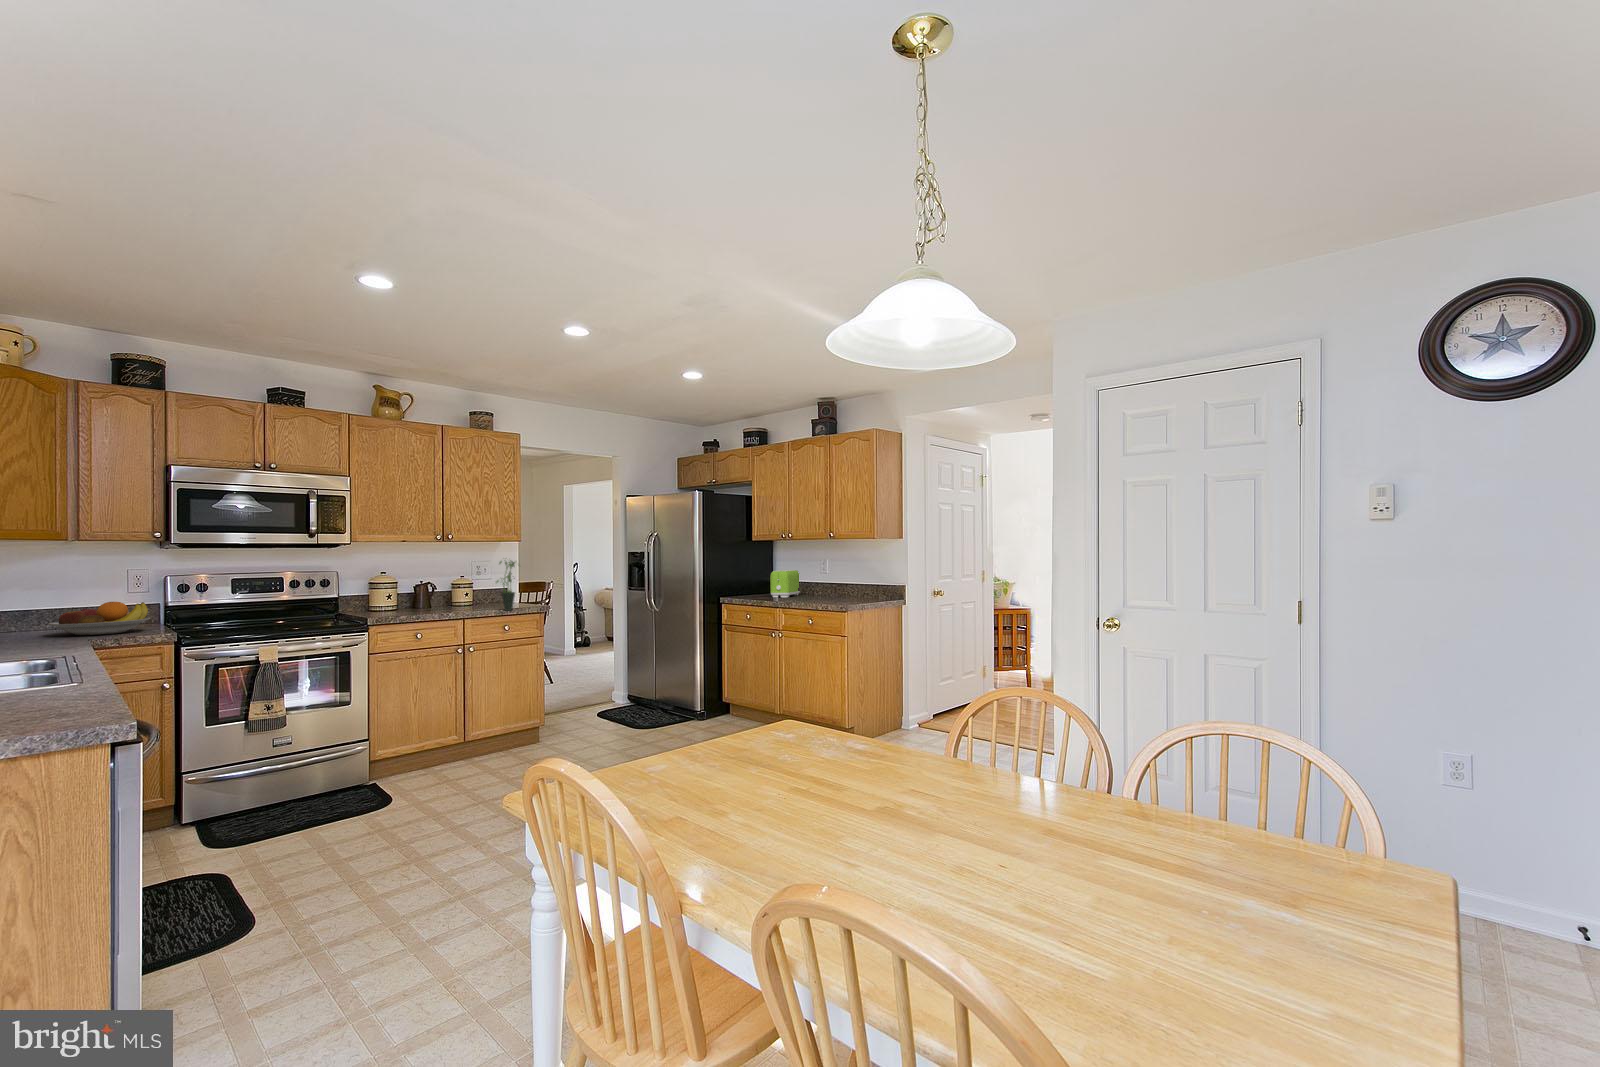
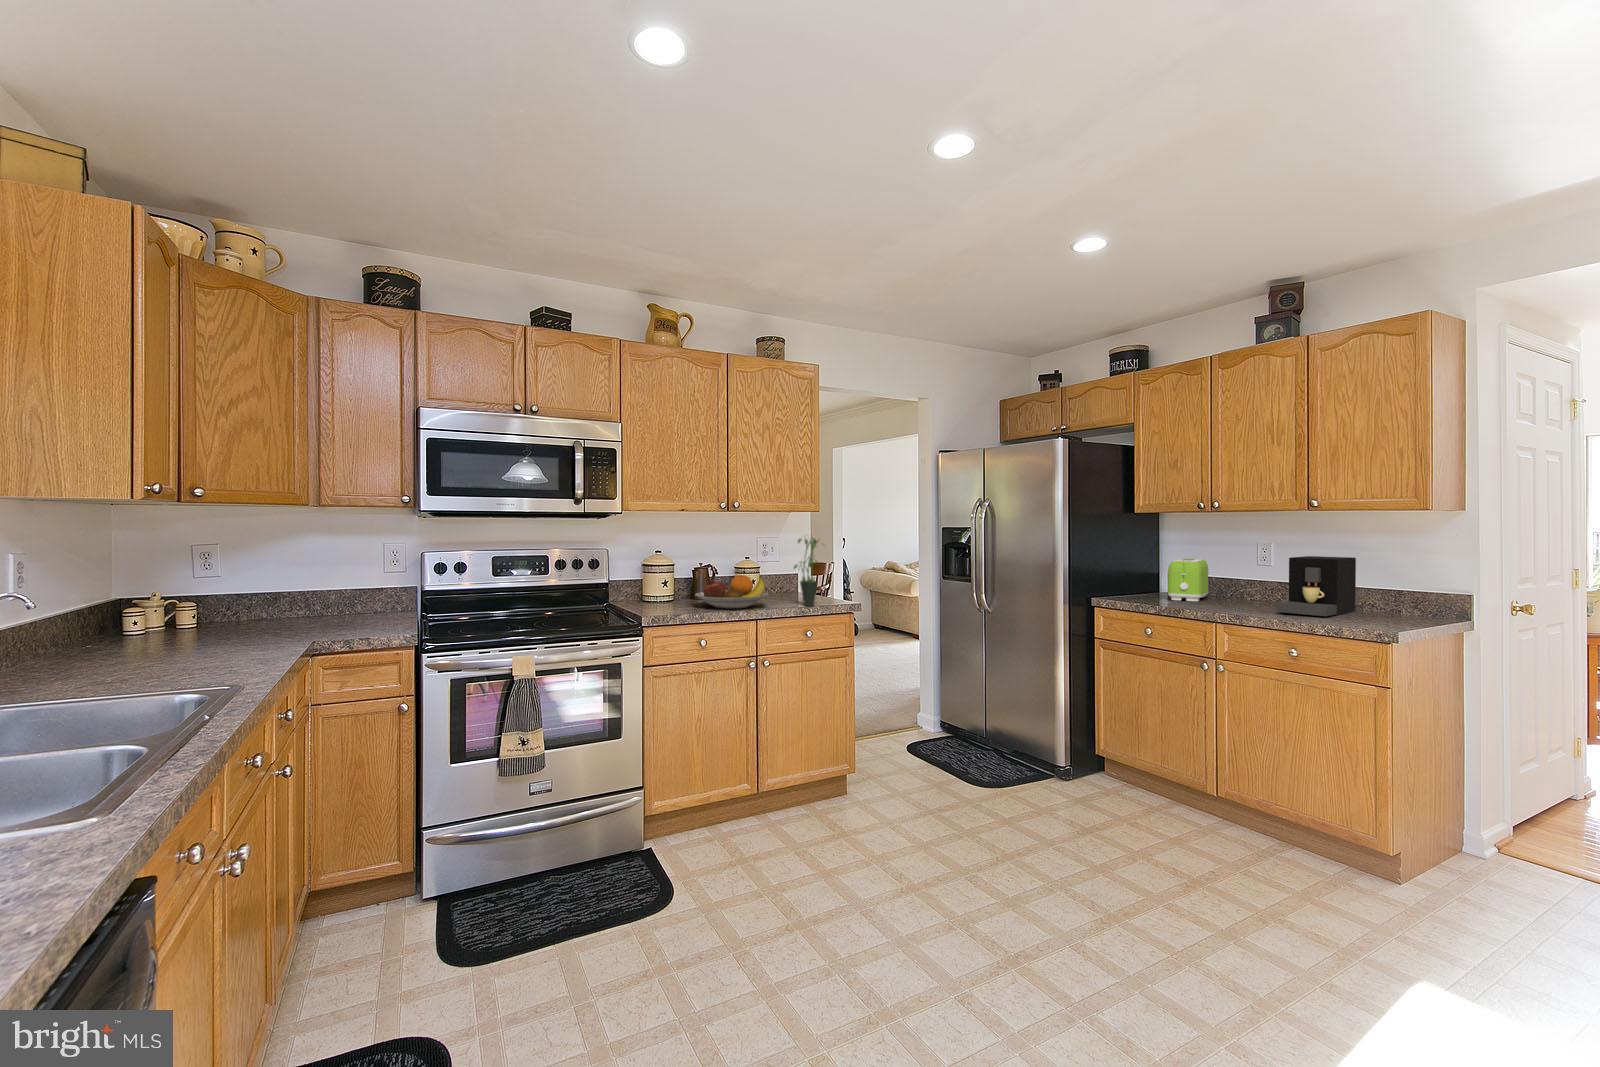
coffee maker: none [815,565,863,600] -> present [1277,556,1356,616]
fruit bowl: present [48,602,151,635] -> present [695,575,768,609]

